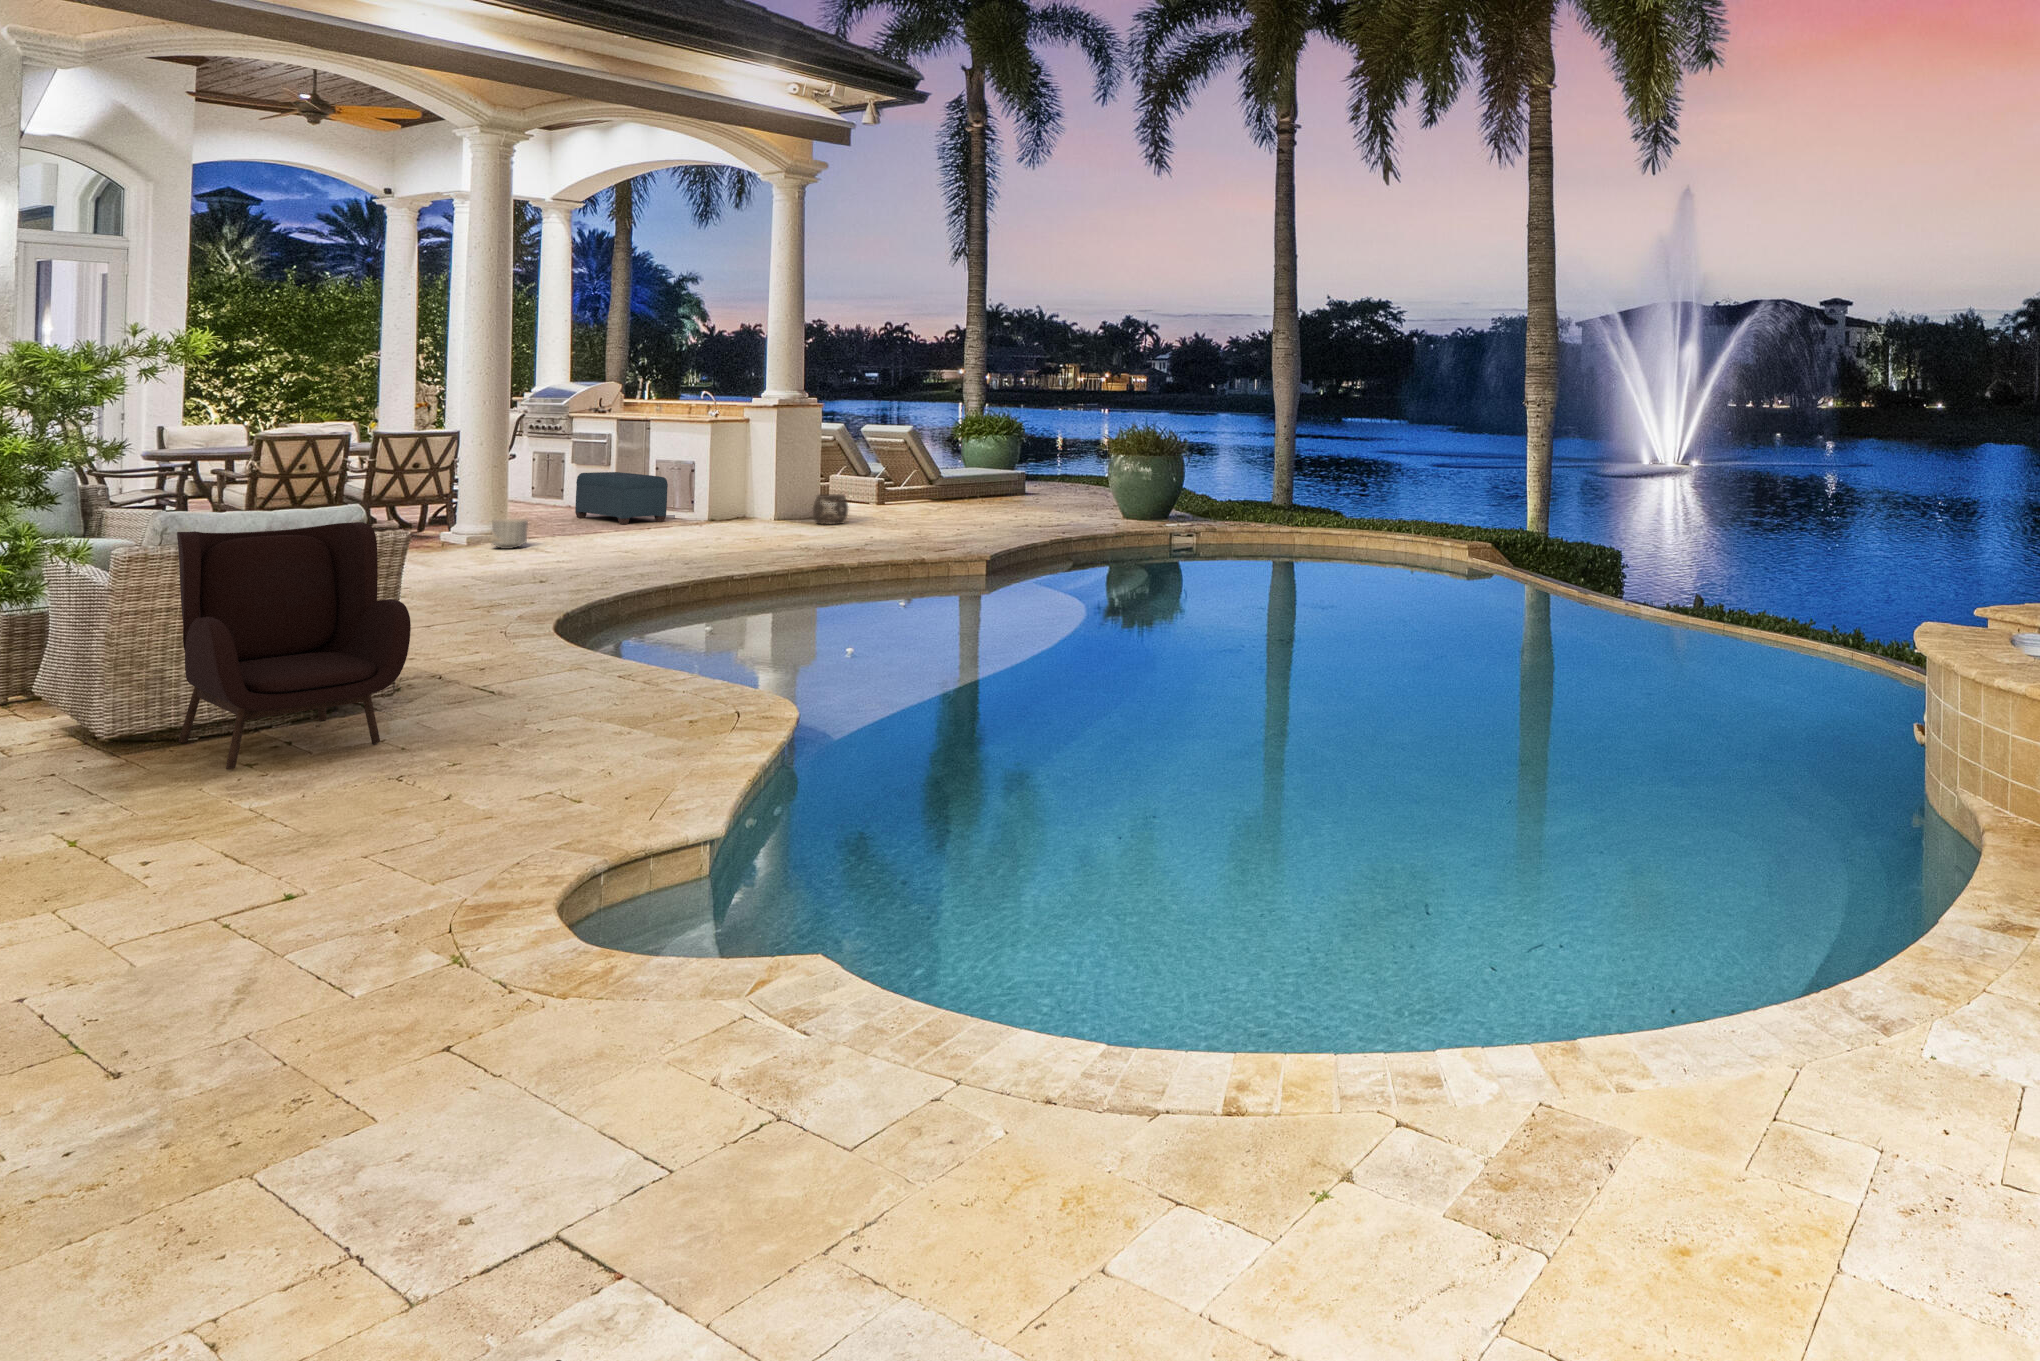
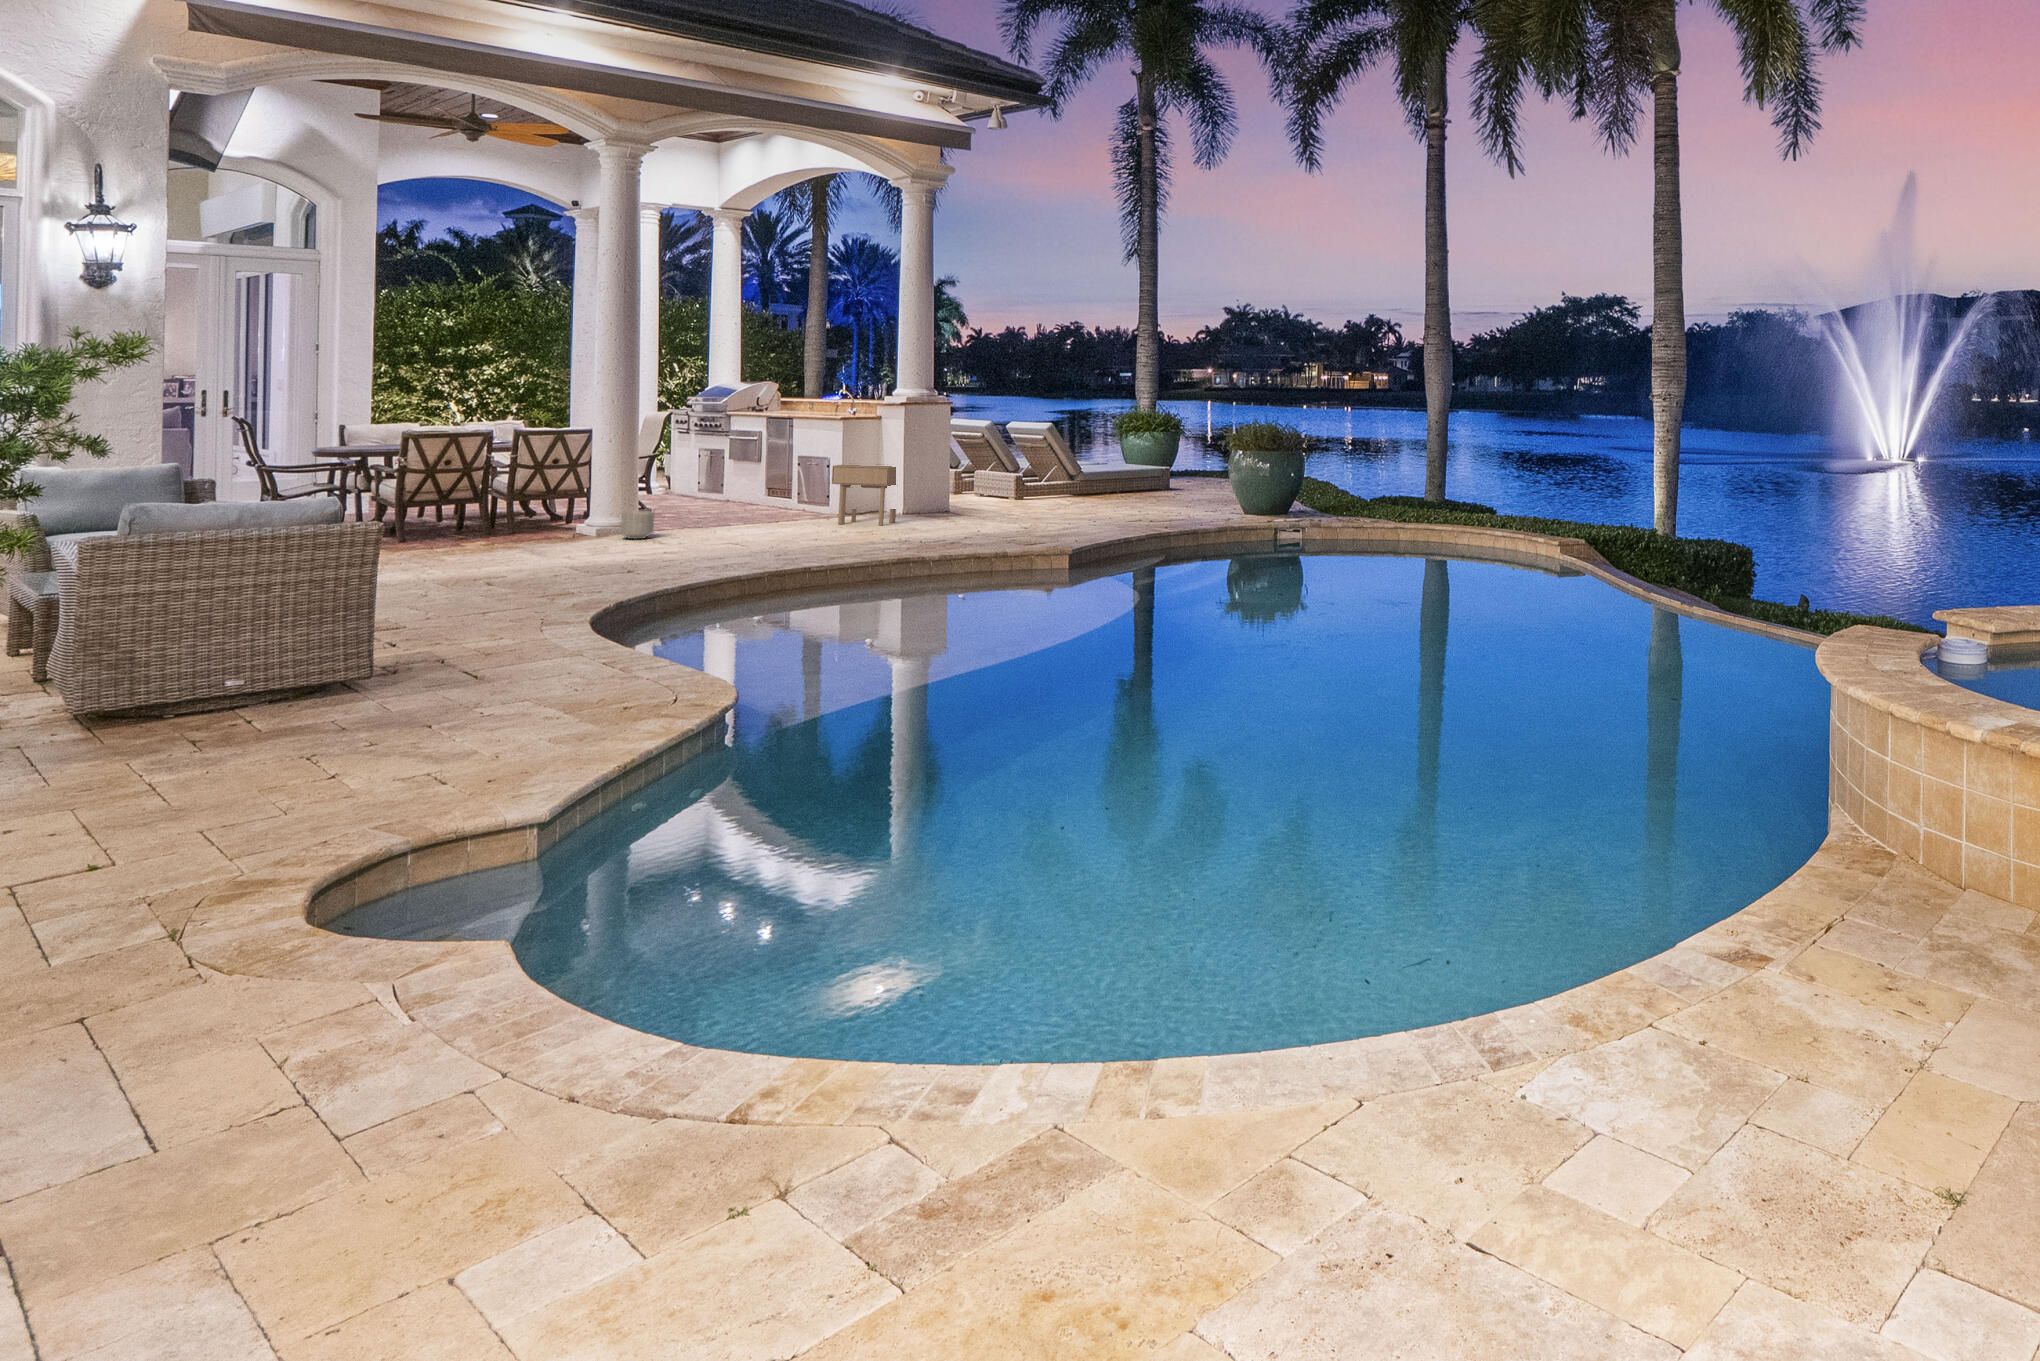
side table: none [702,466,776,529] -> present [832,464,898,526]
bench: present [575,472,668,524] -> none [730,467,810,518]
woven basket: present [813,494,848,525] -> none [941,492,976,522]
armchair: present [177,522,411,769] -> none [130,517,337,743]

